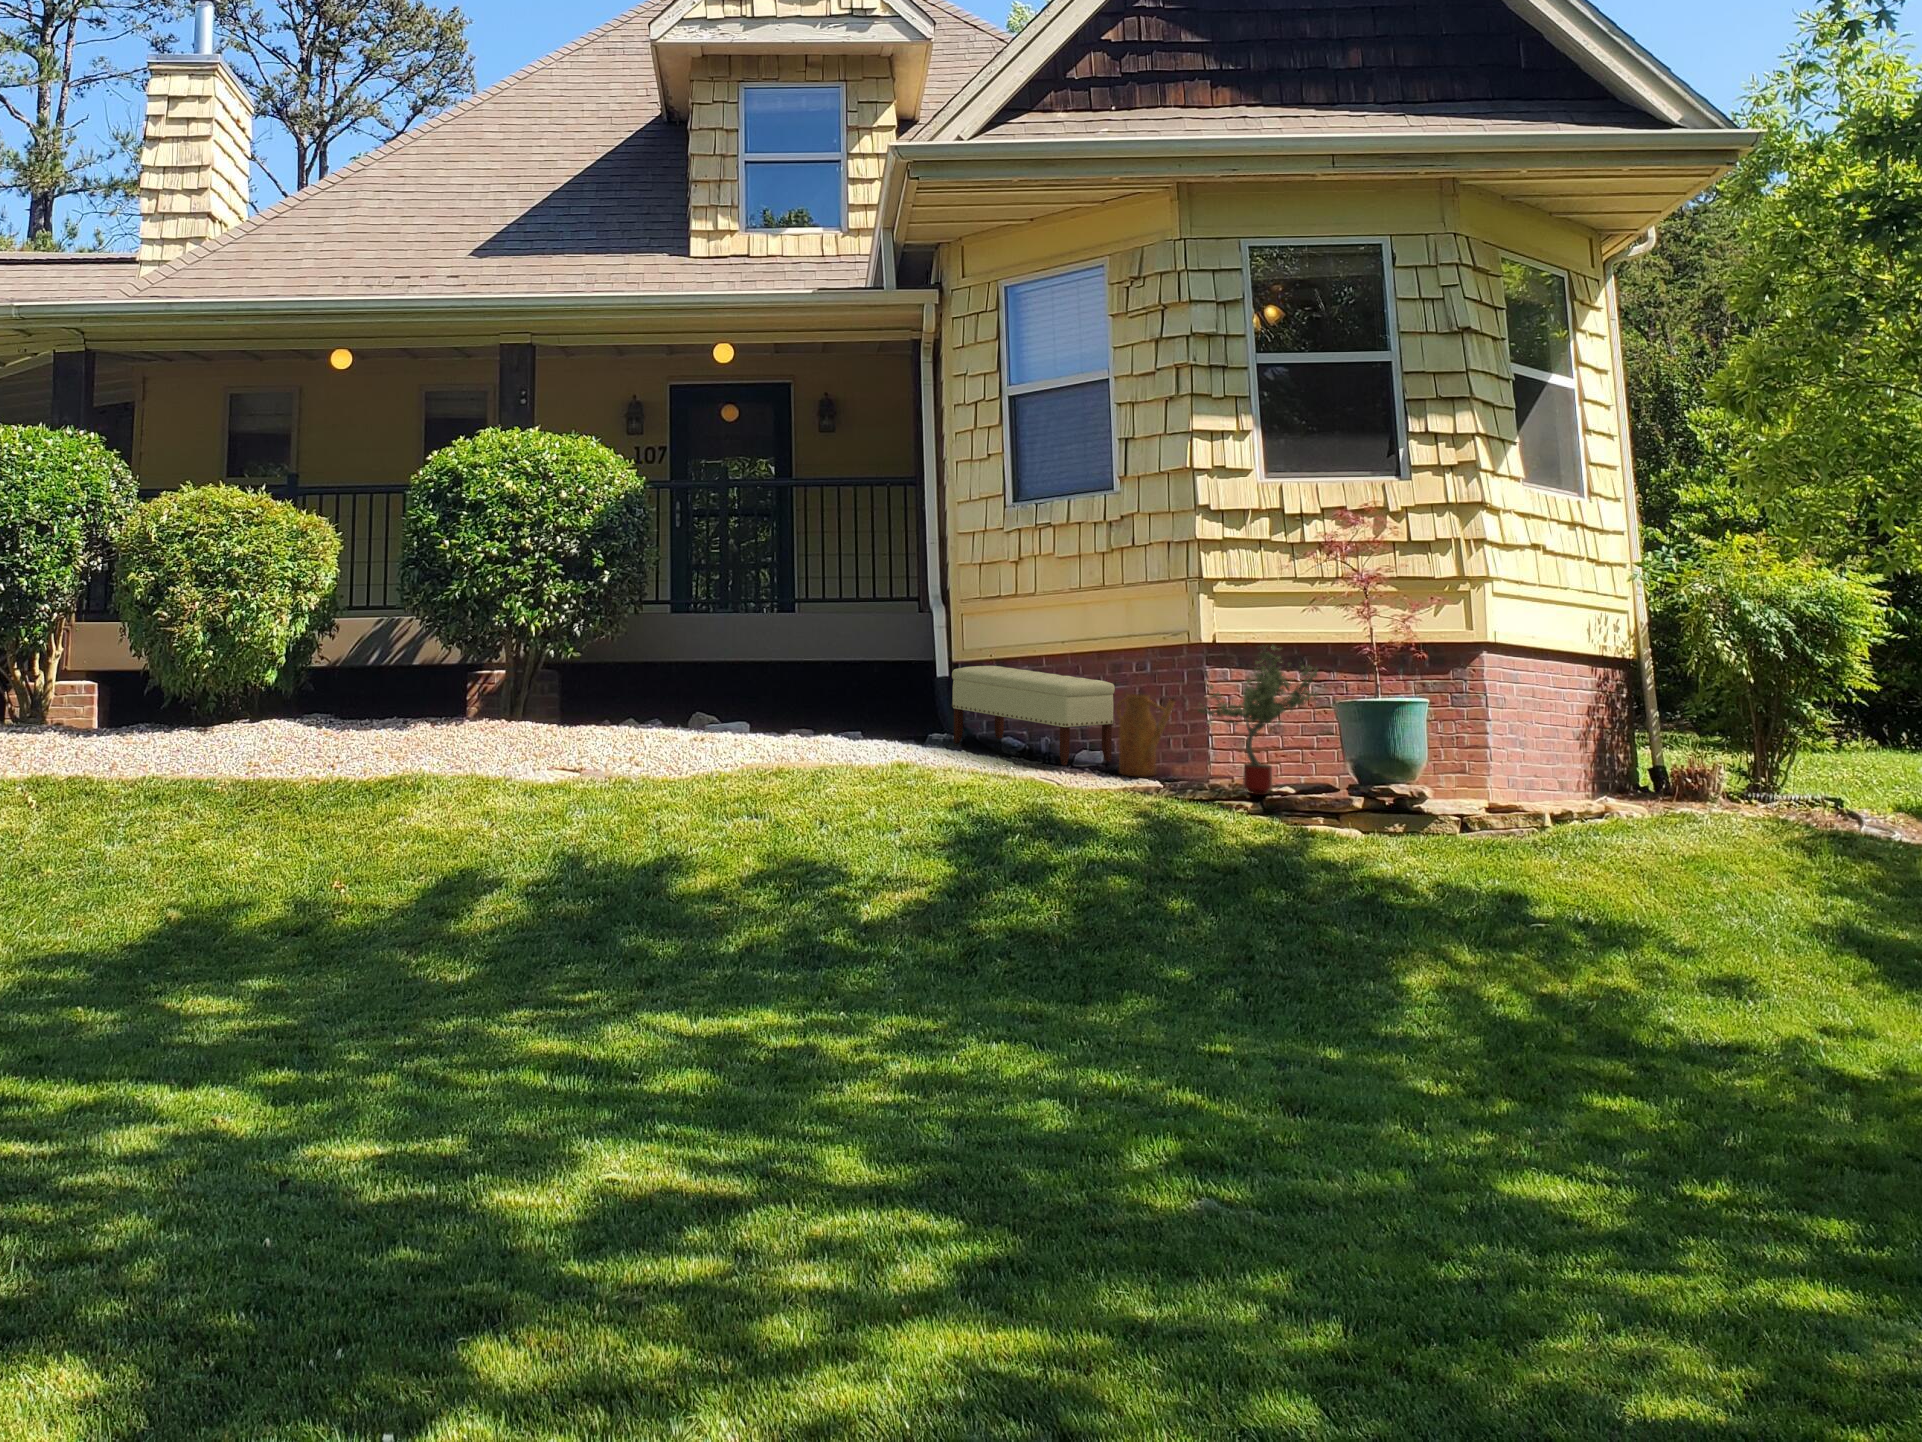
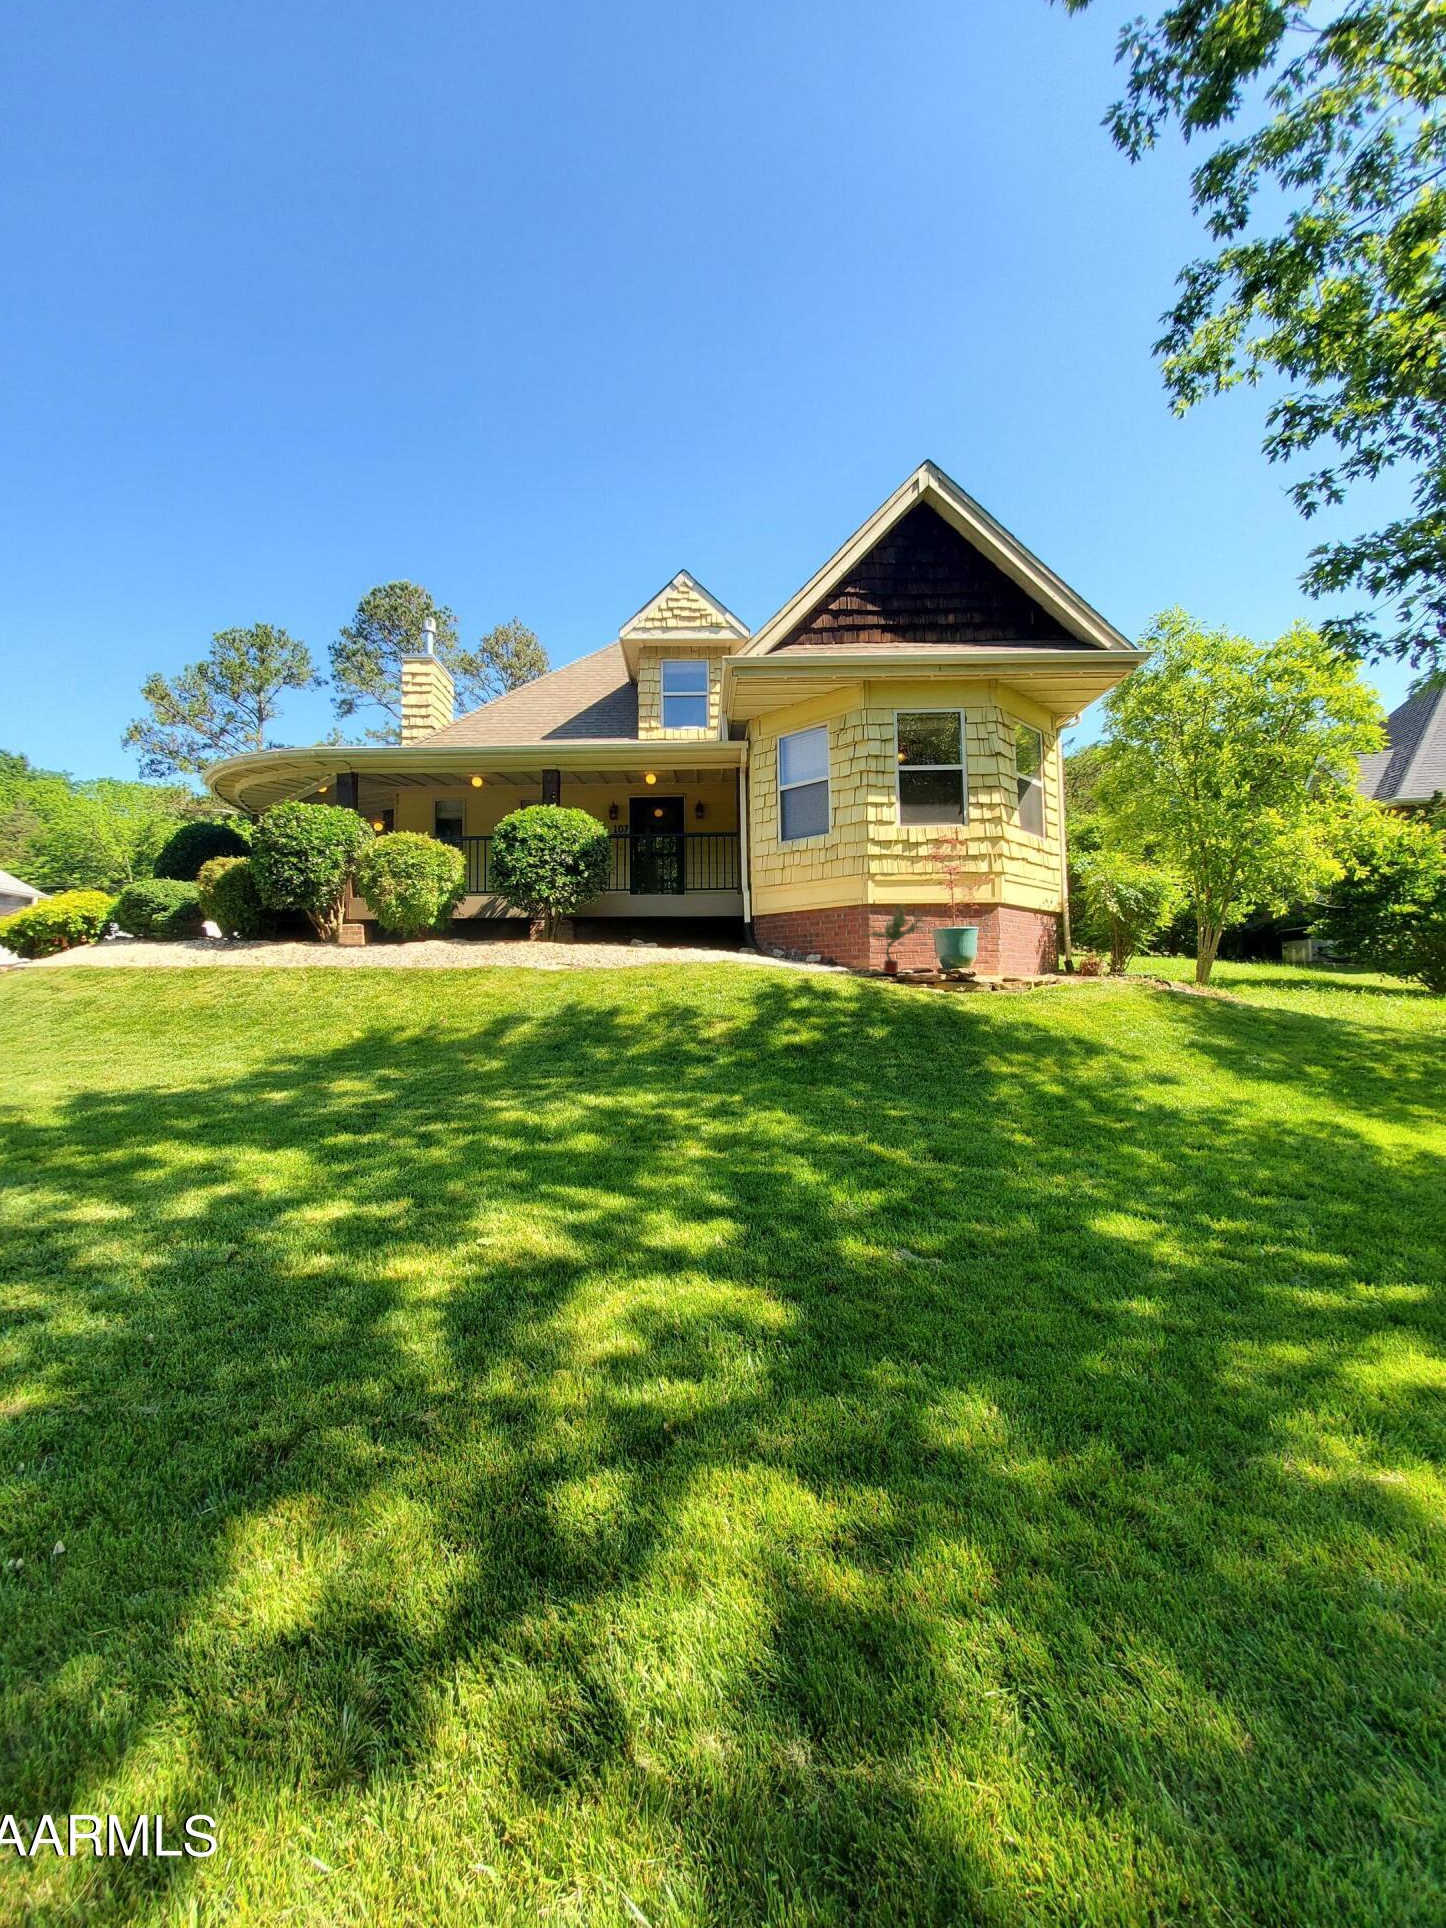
bench: present [952,666,1115,766] -> none [746,916,822,960]
watering can: present [1117,694,1175,777] -> none [823,928,852,966]

